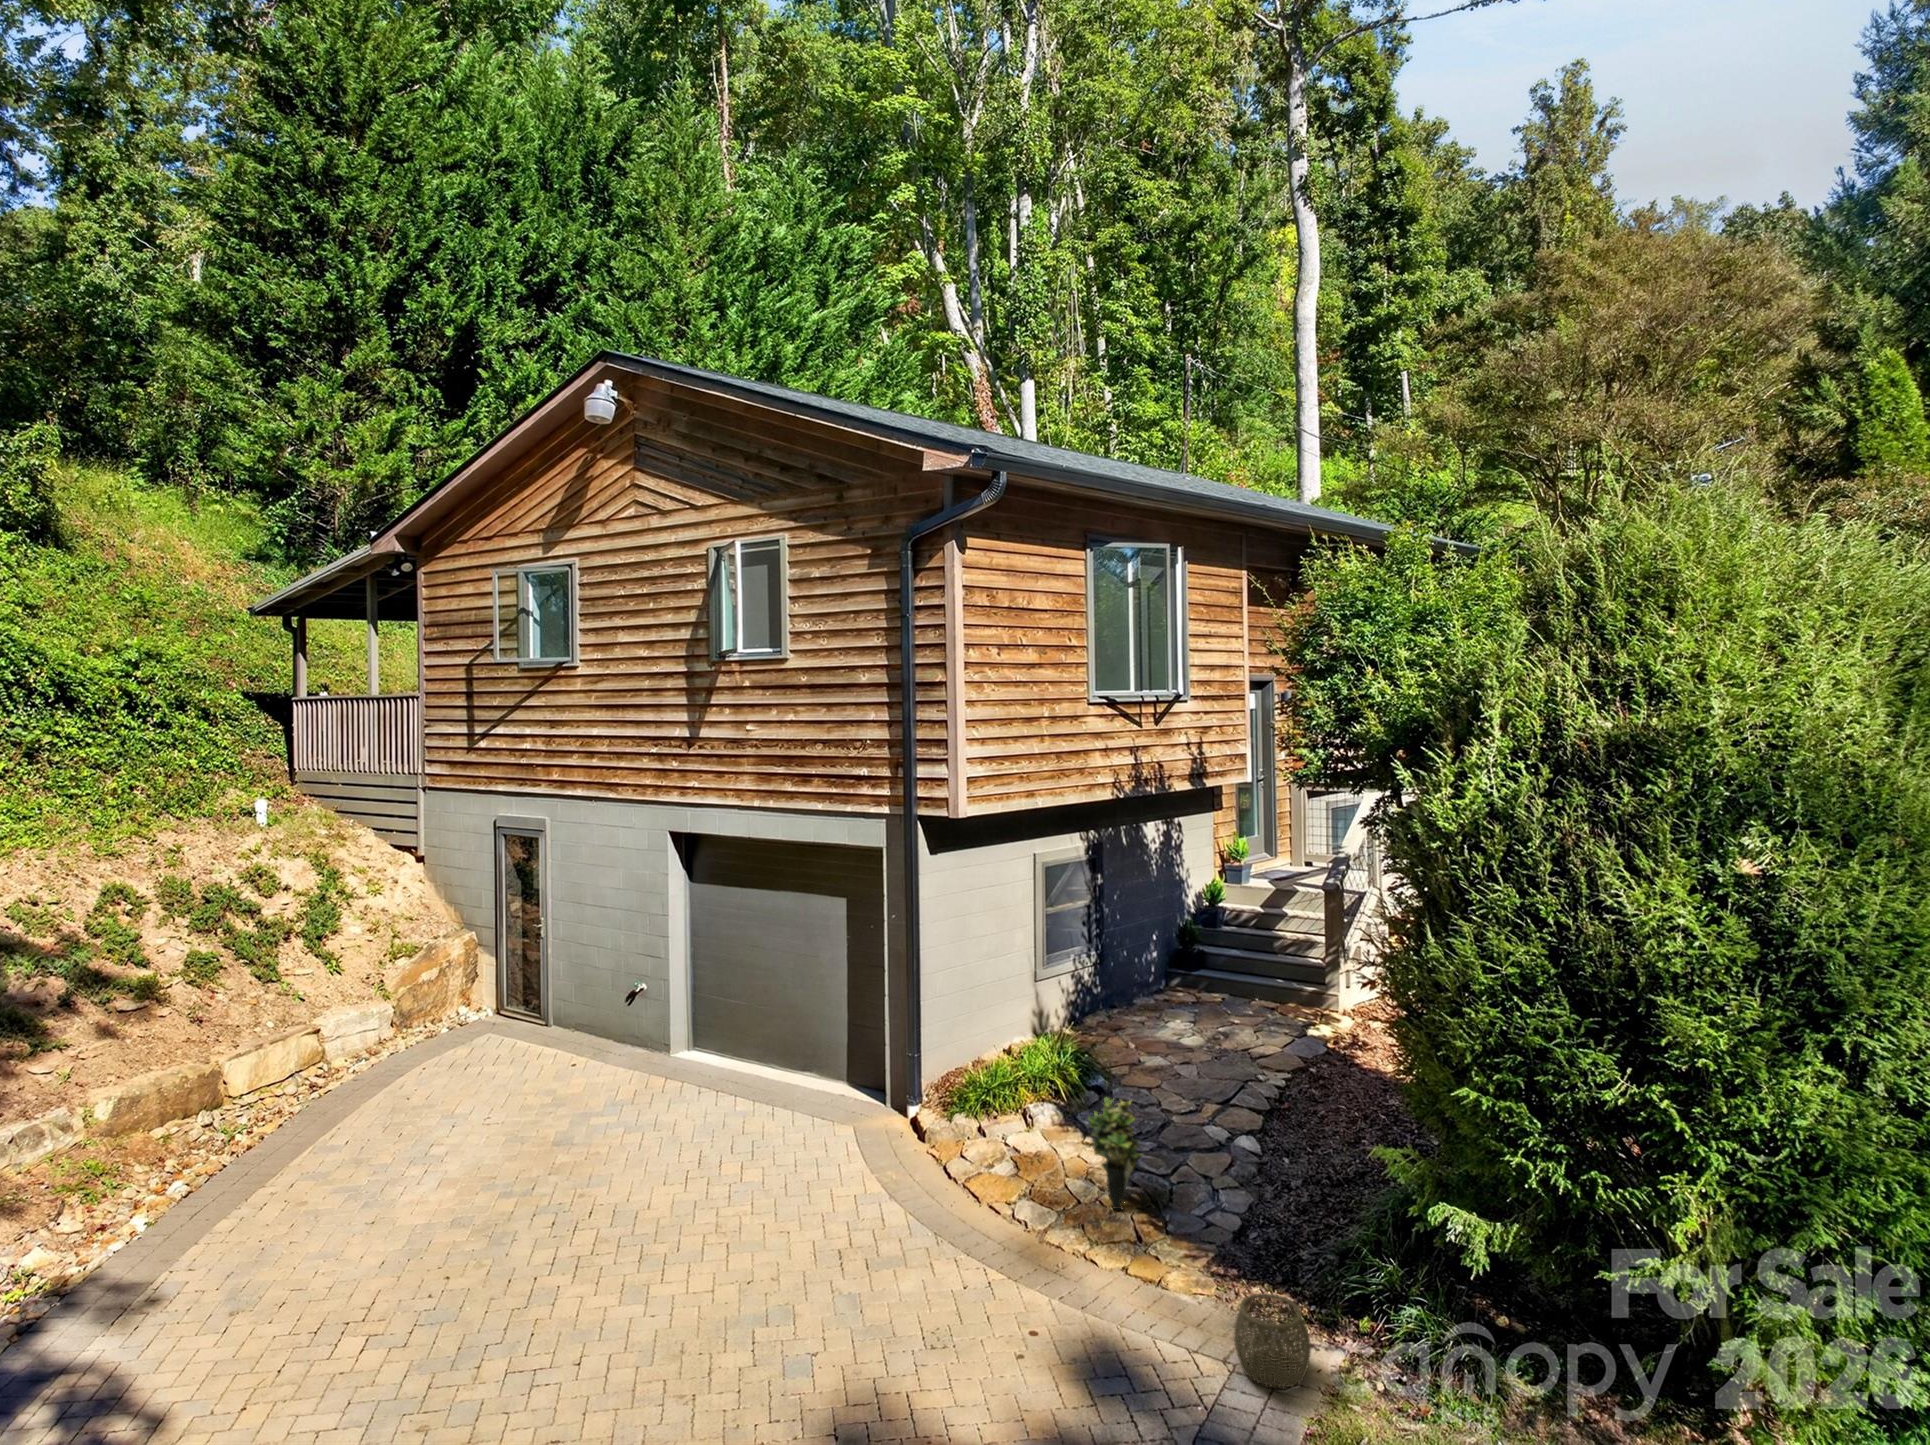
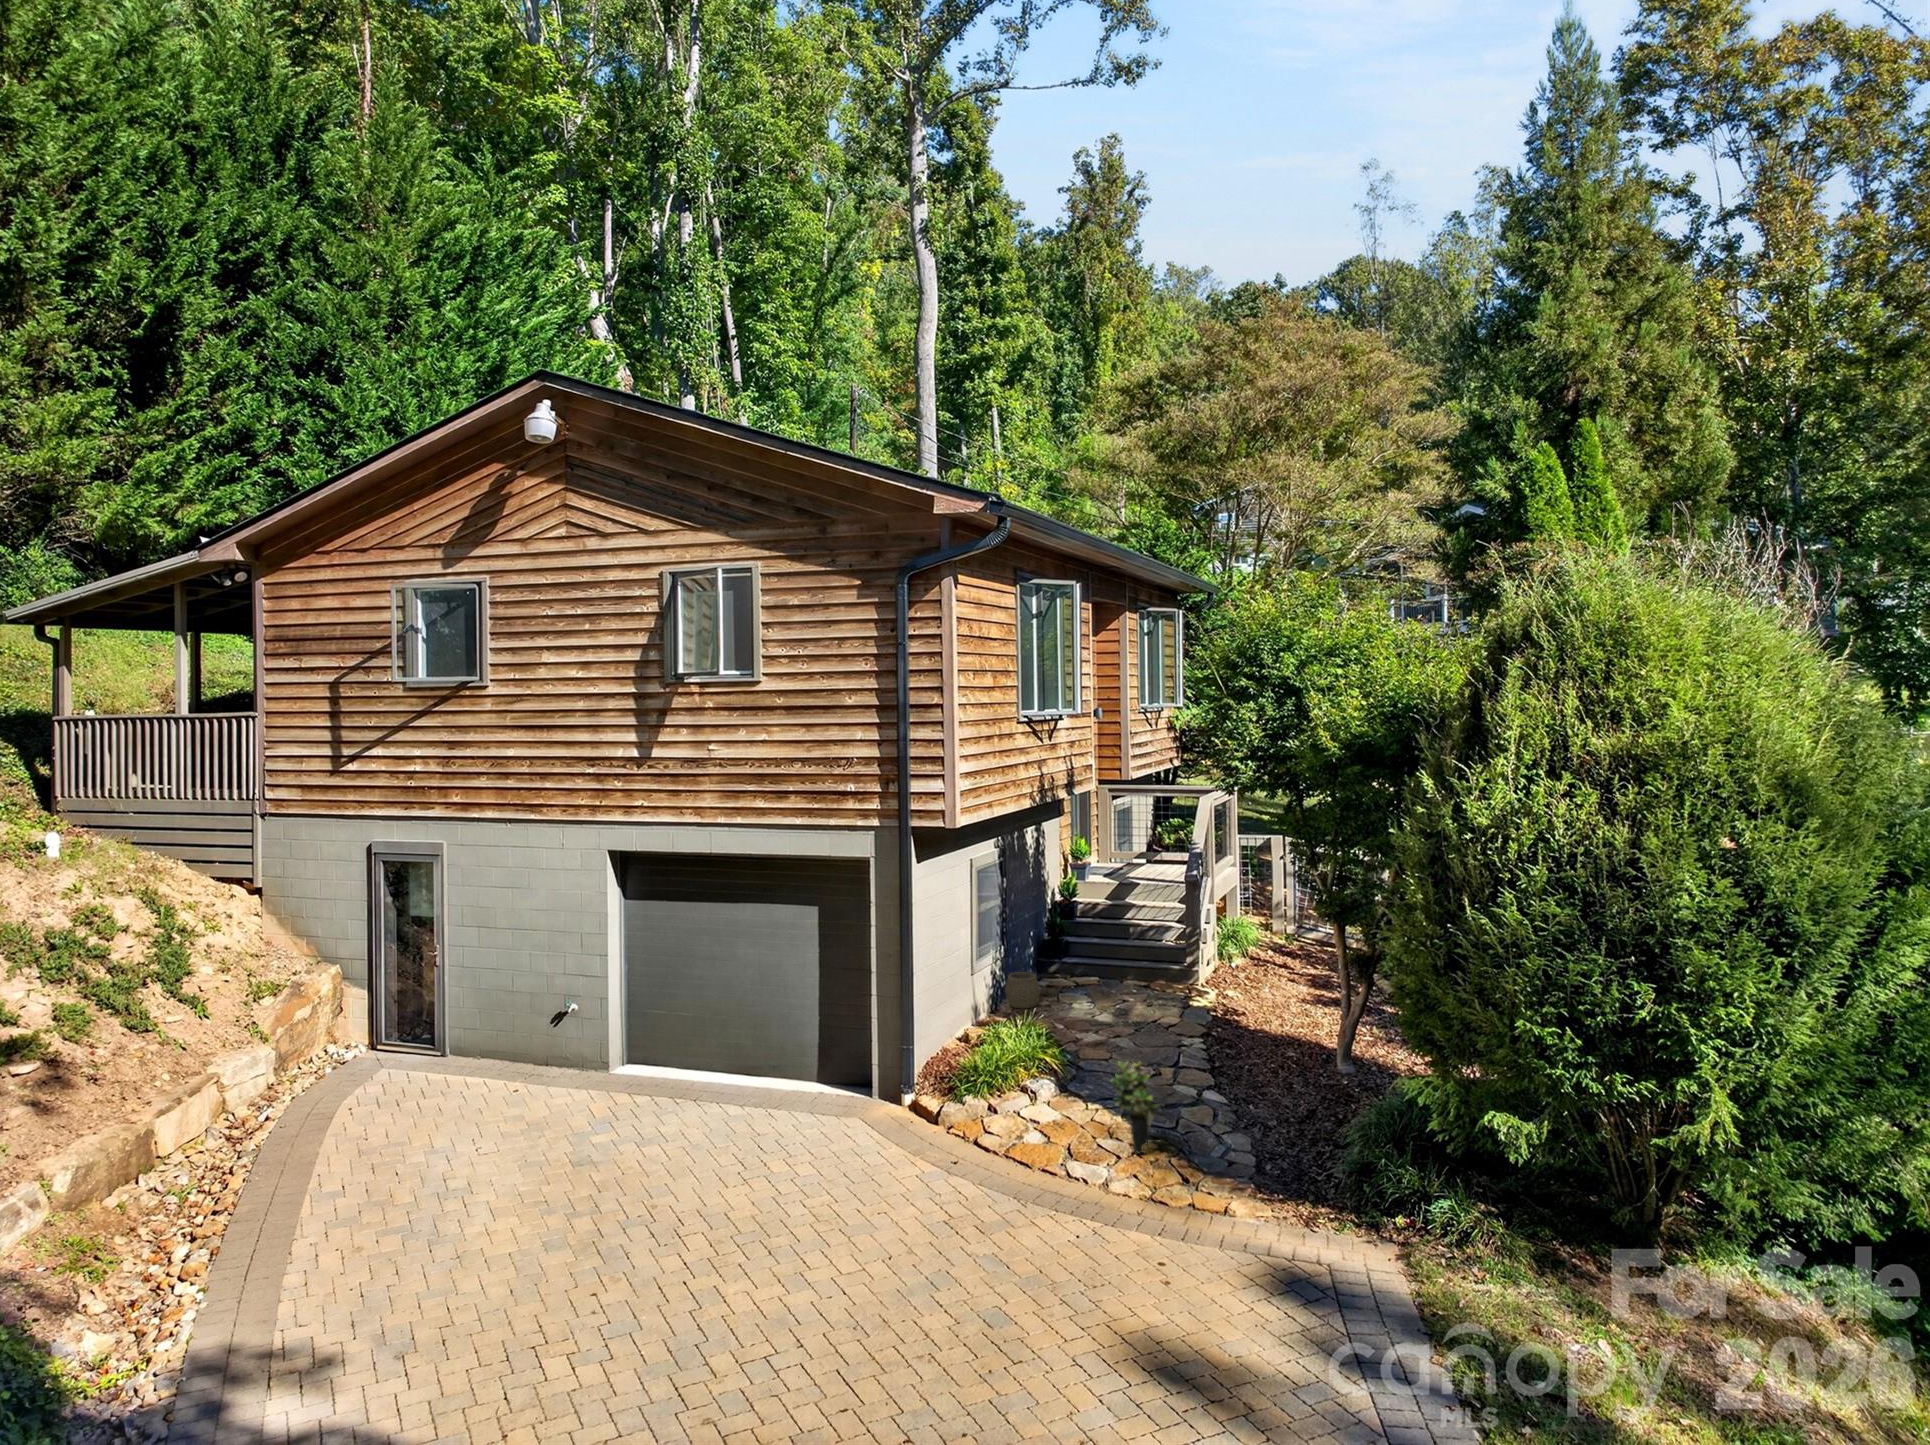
woven basket: present [1234,1293,1311,1388] -> present [1005,972,1040,1008]

